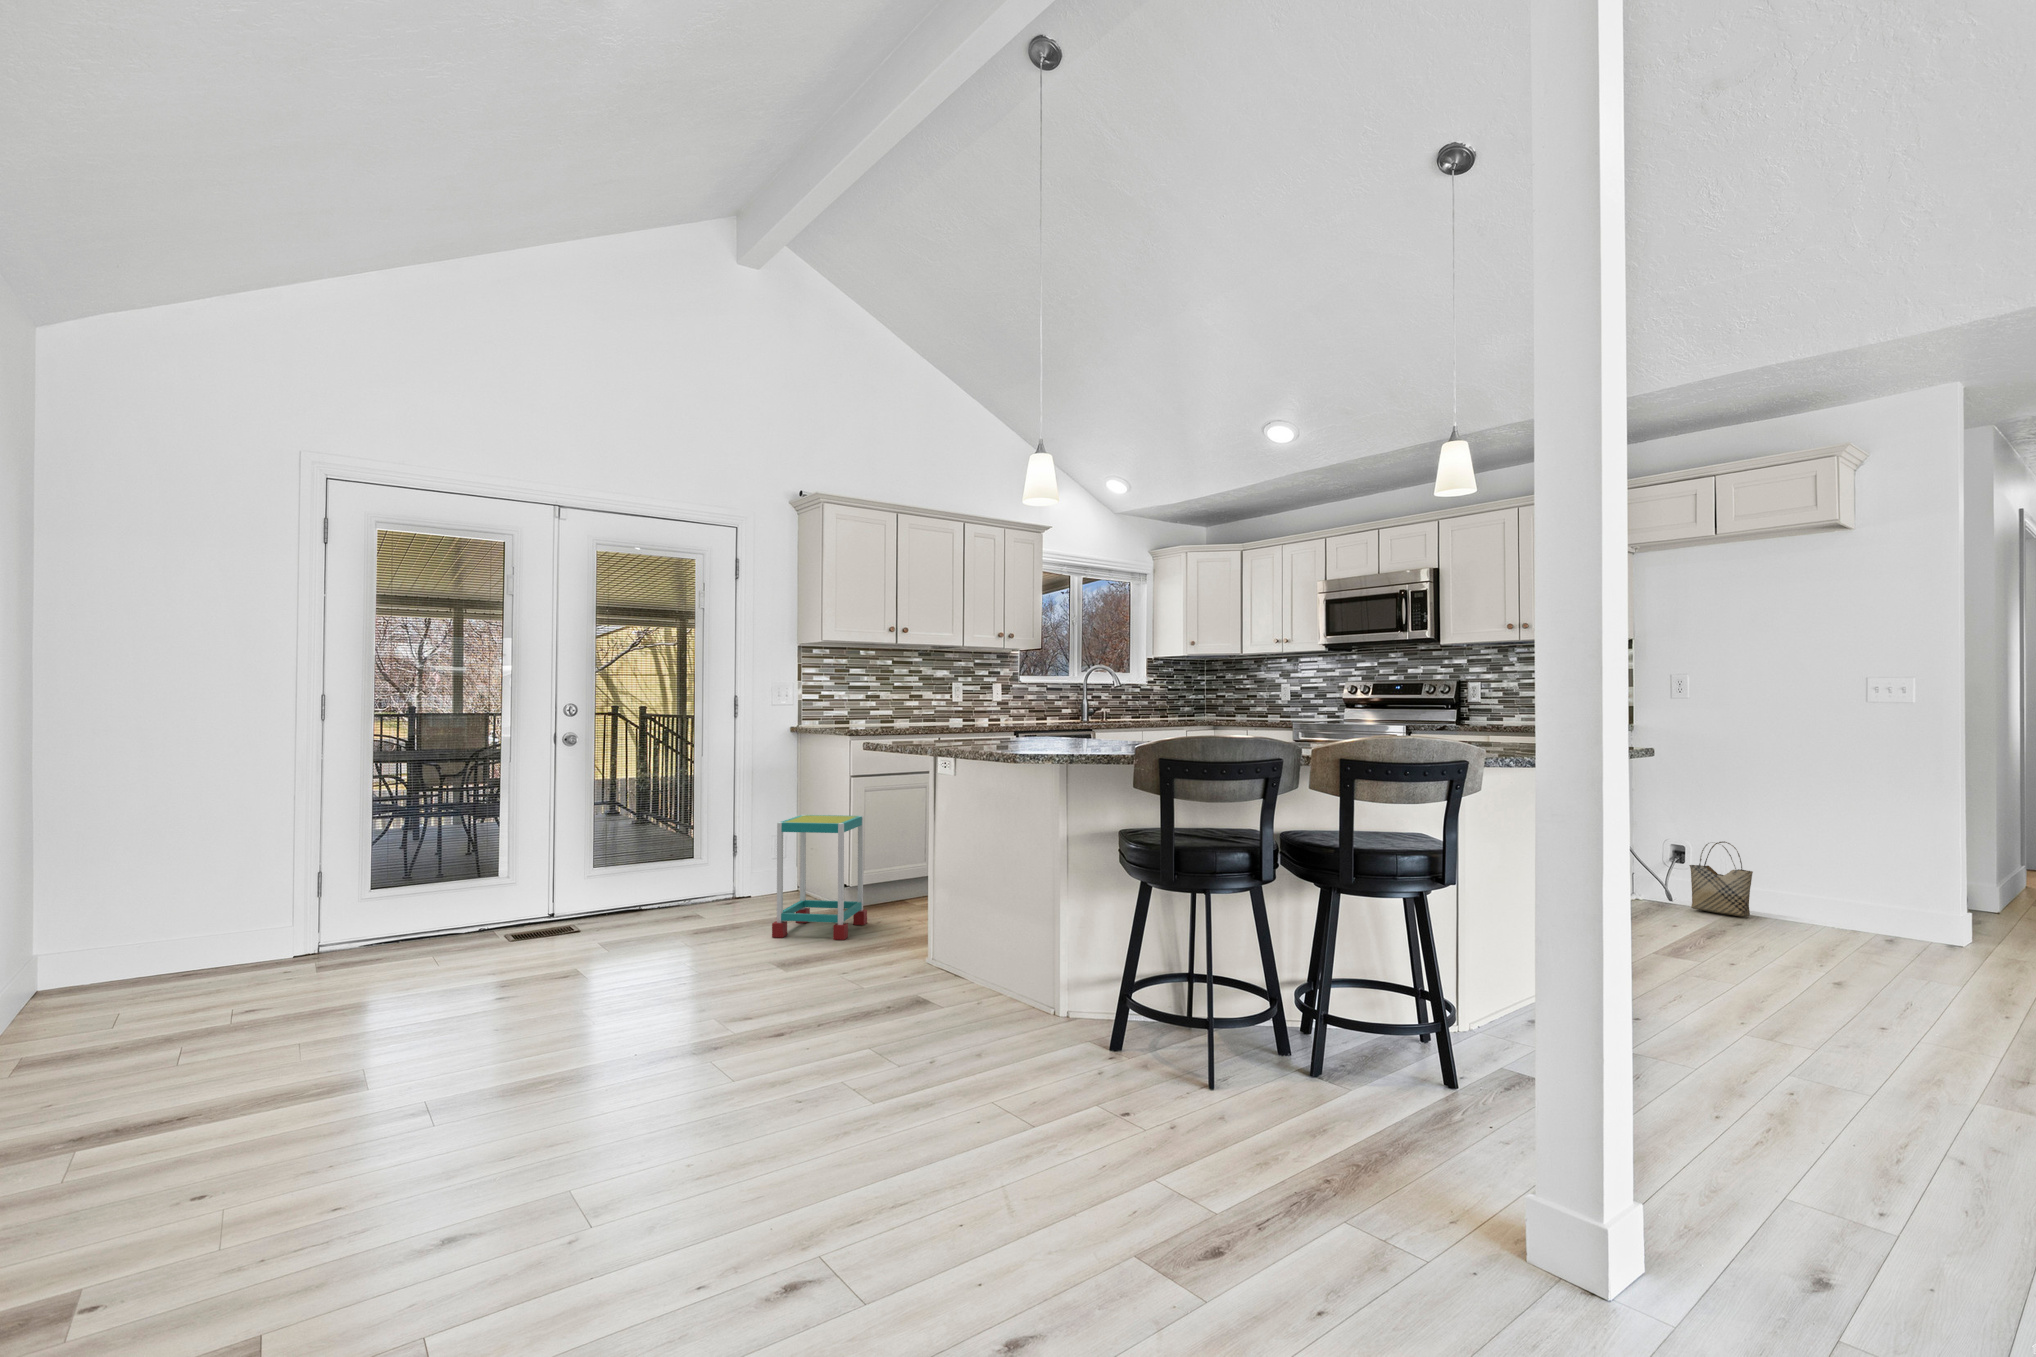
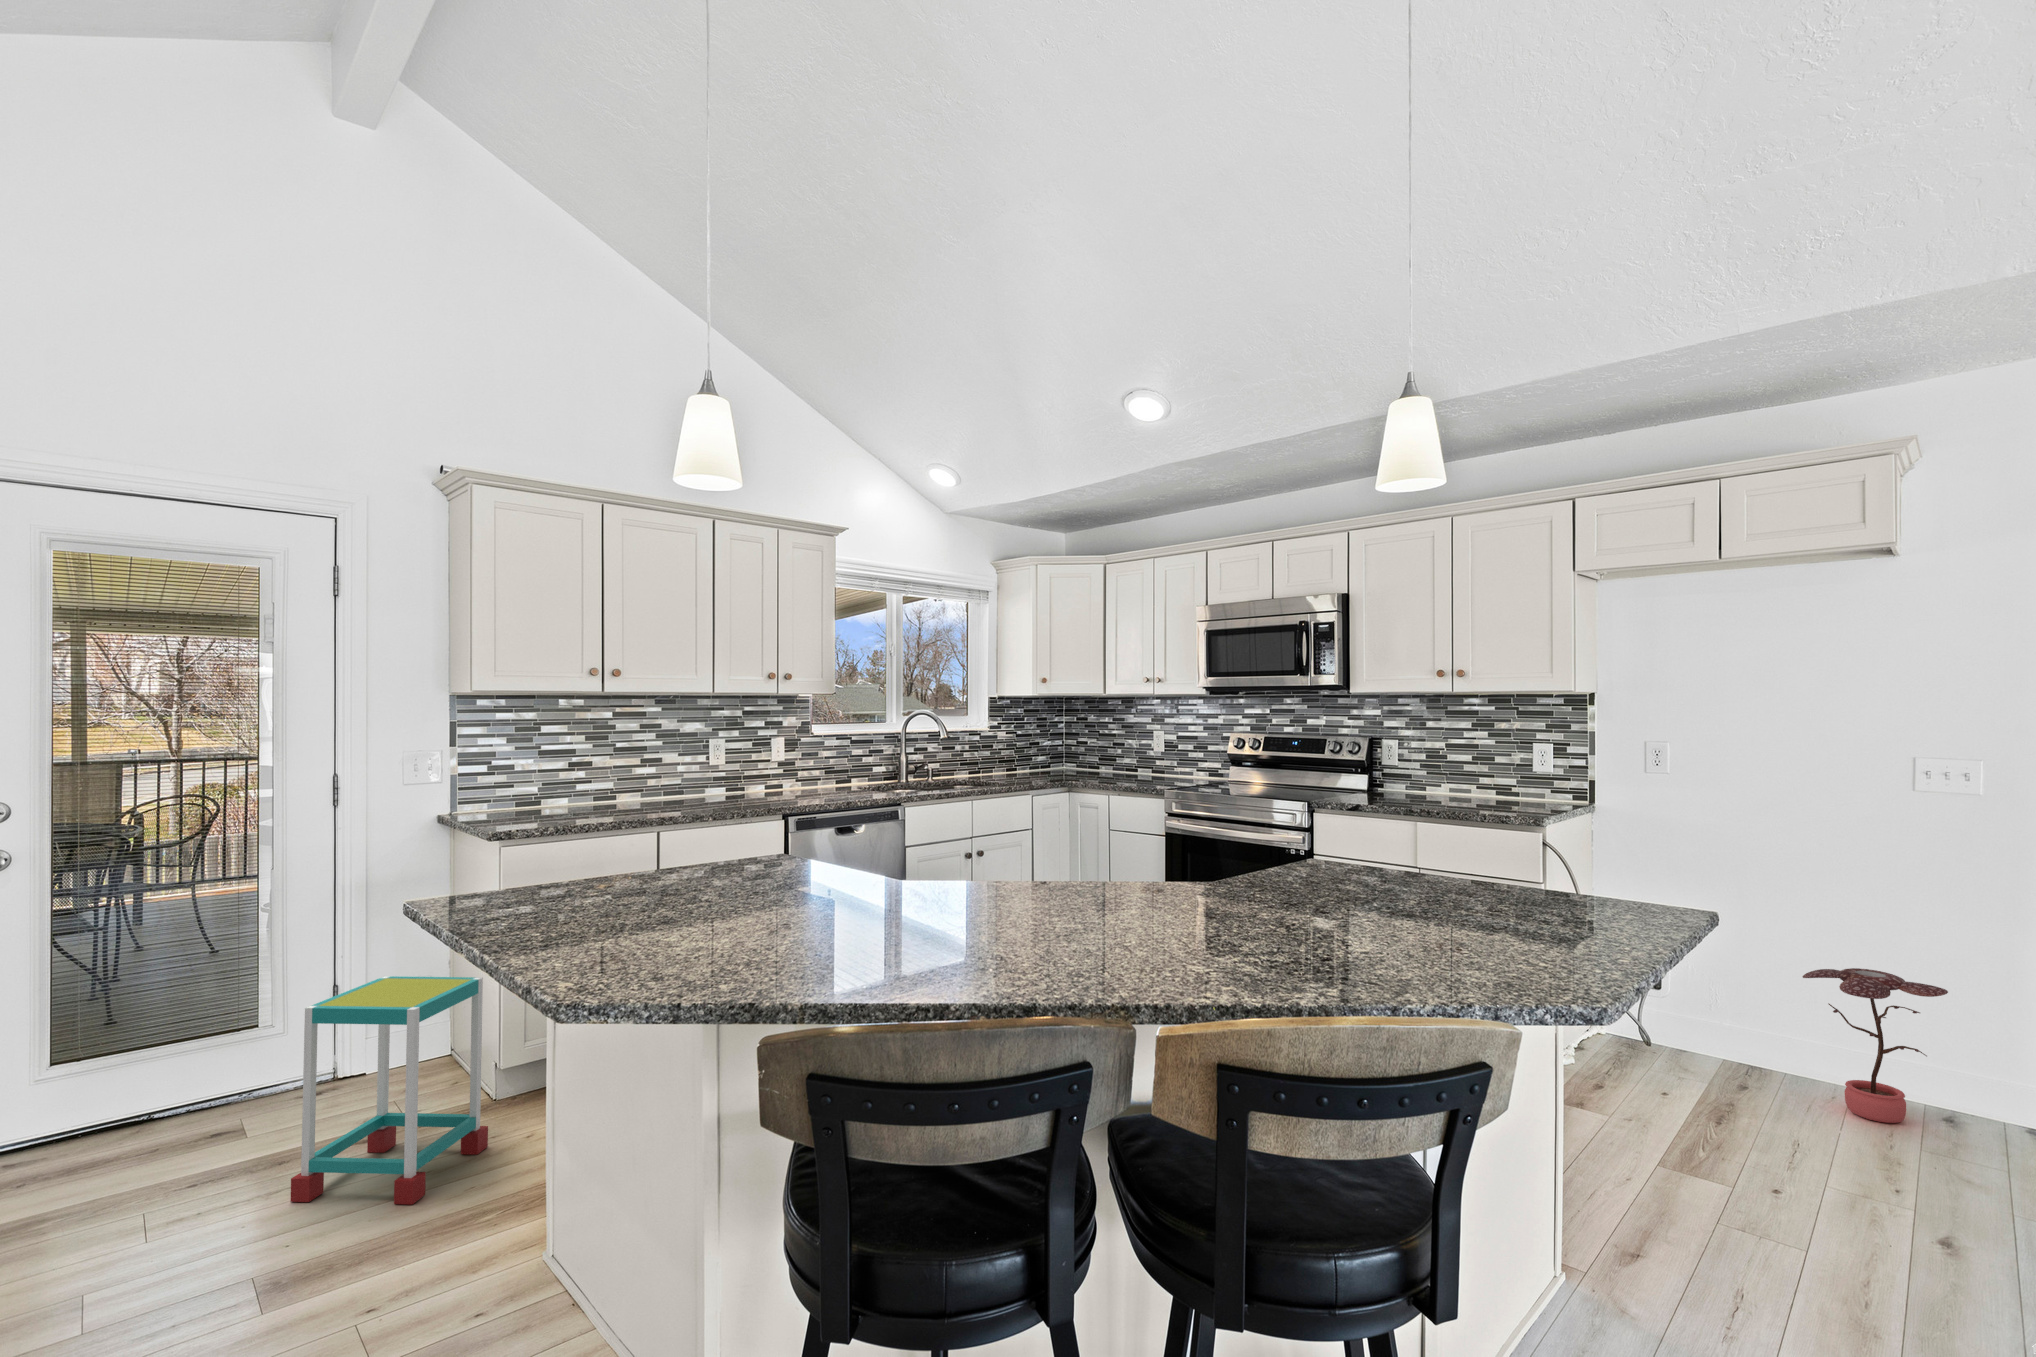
potted plant: none [1773,831,1872,936] -> present [1803,968,1948,1123]
woven basket: present [1689,841,1753,916] -> none [1679,969,1767,1077]

